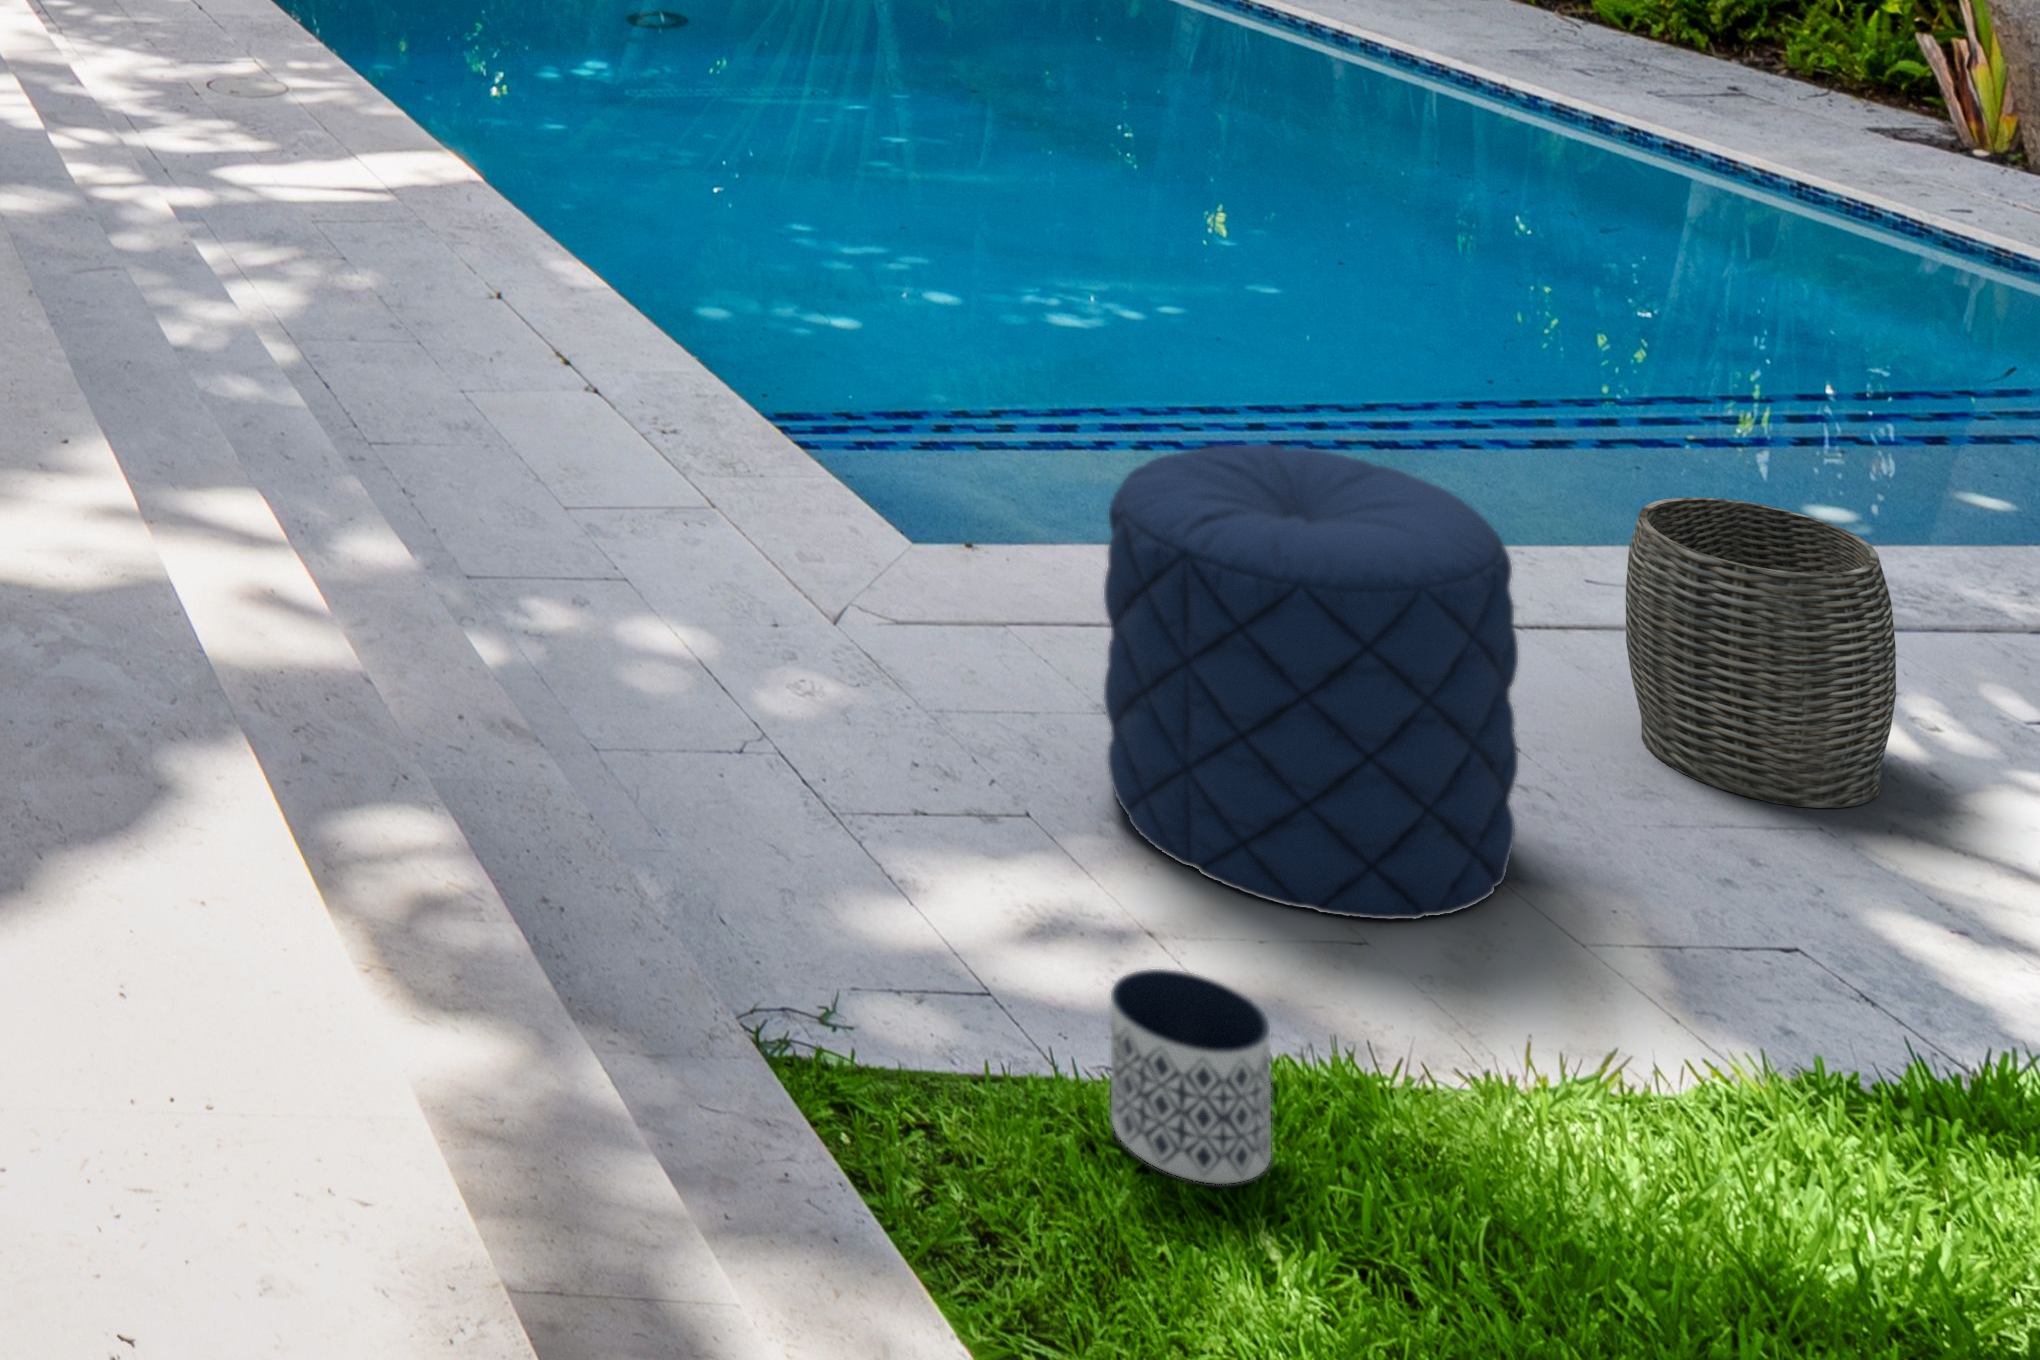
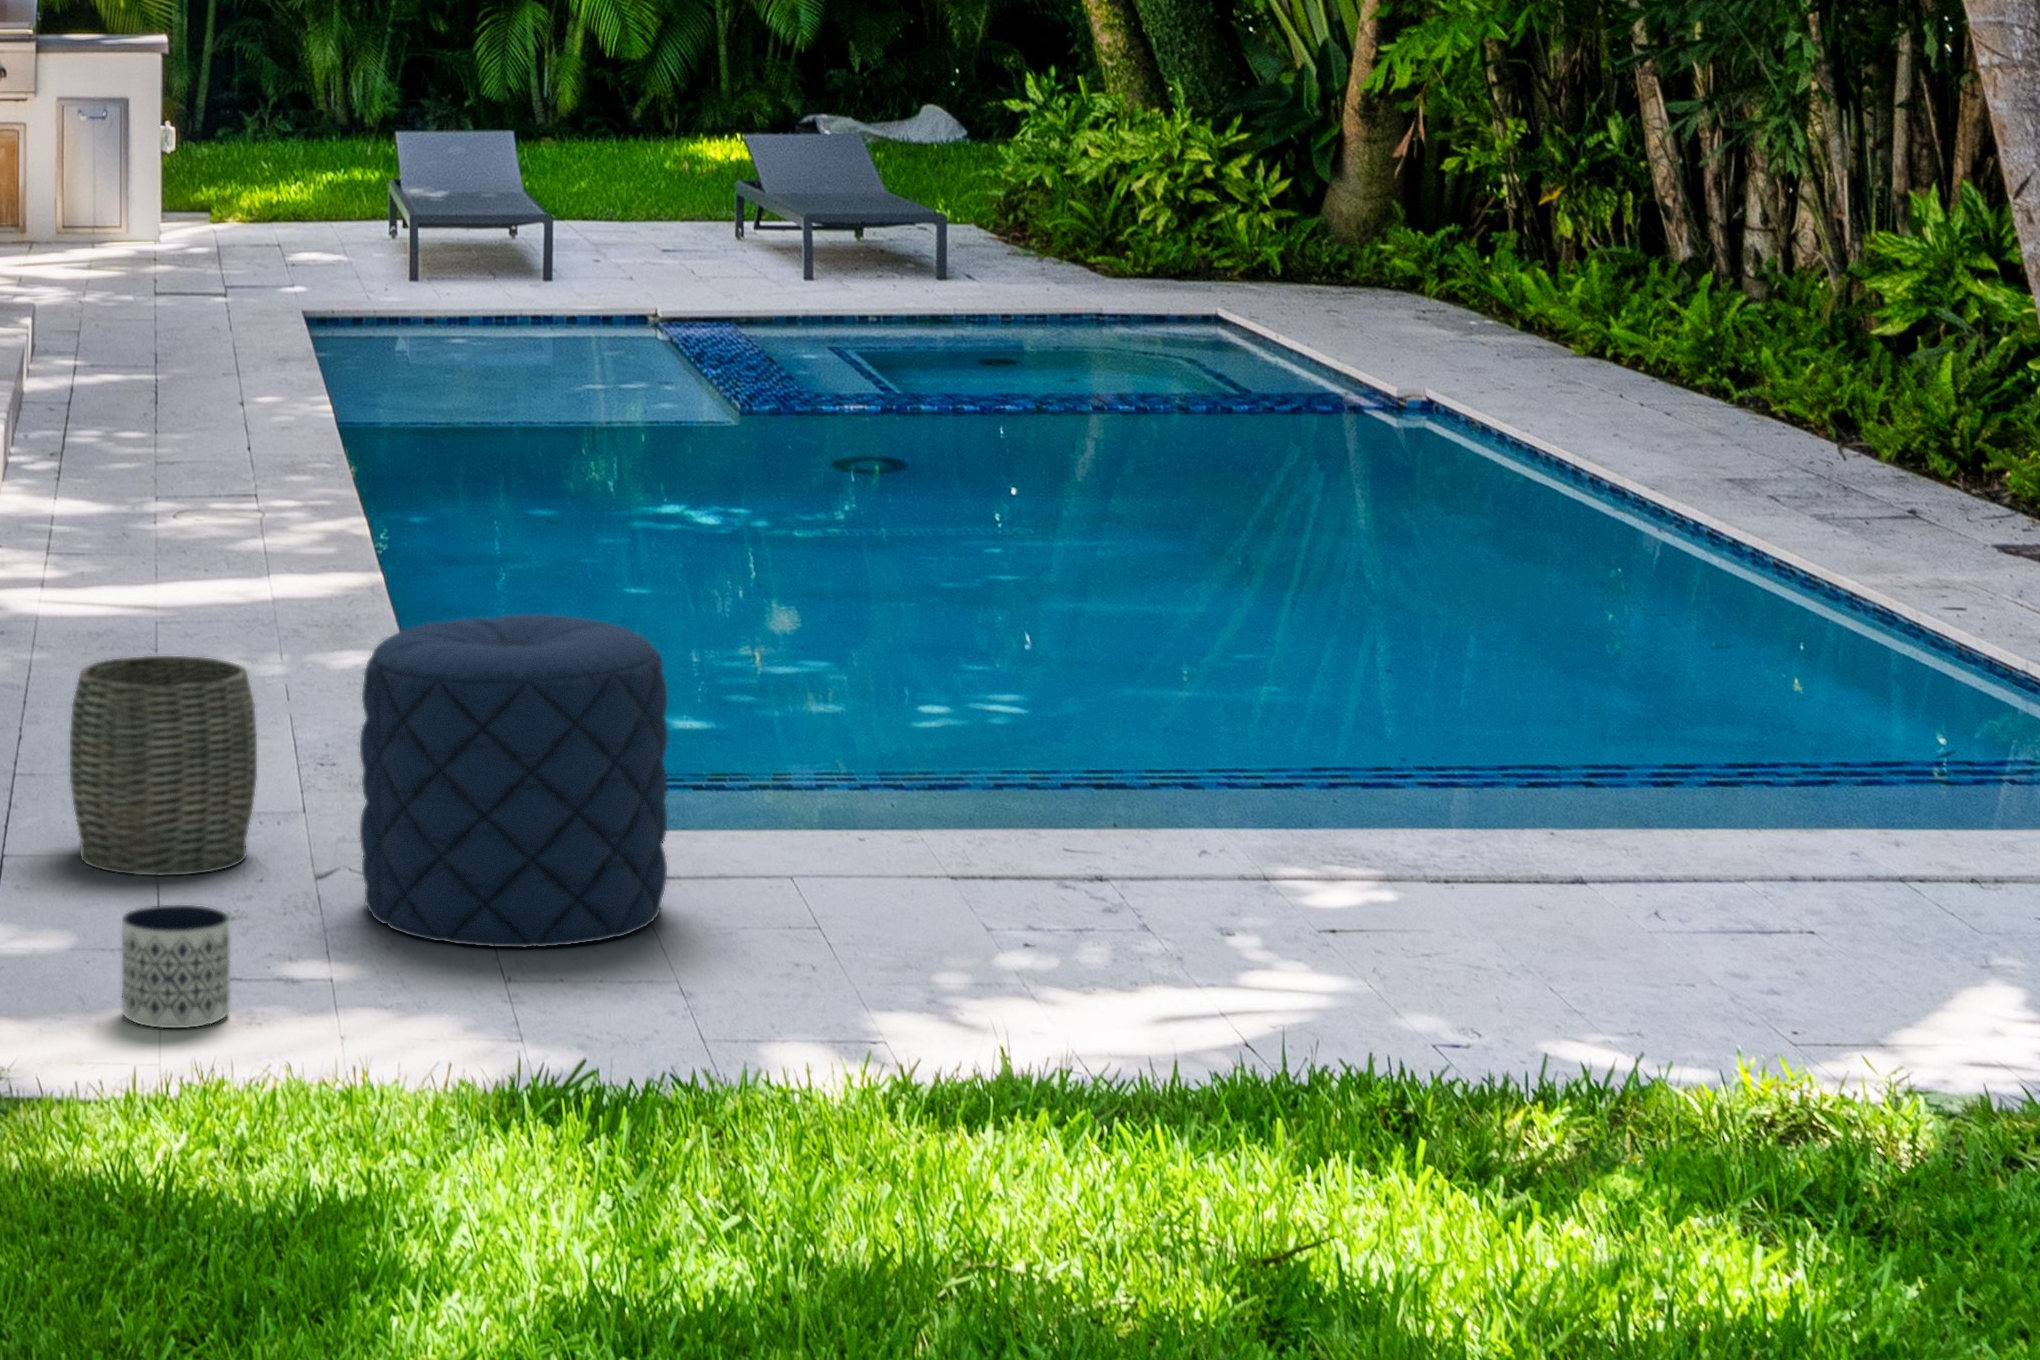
woven basket: present [1626,498,1896,808] -> present [70,656,257,876]

